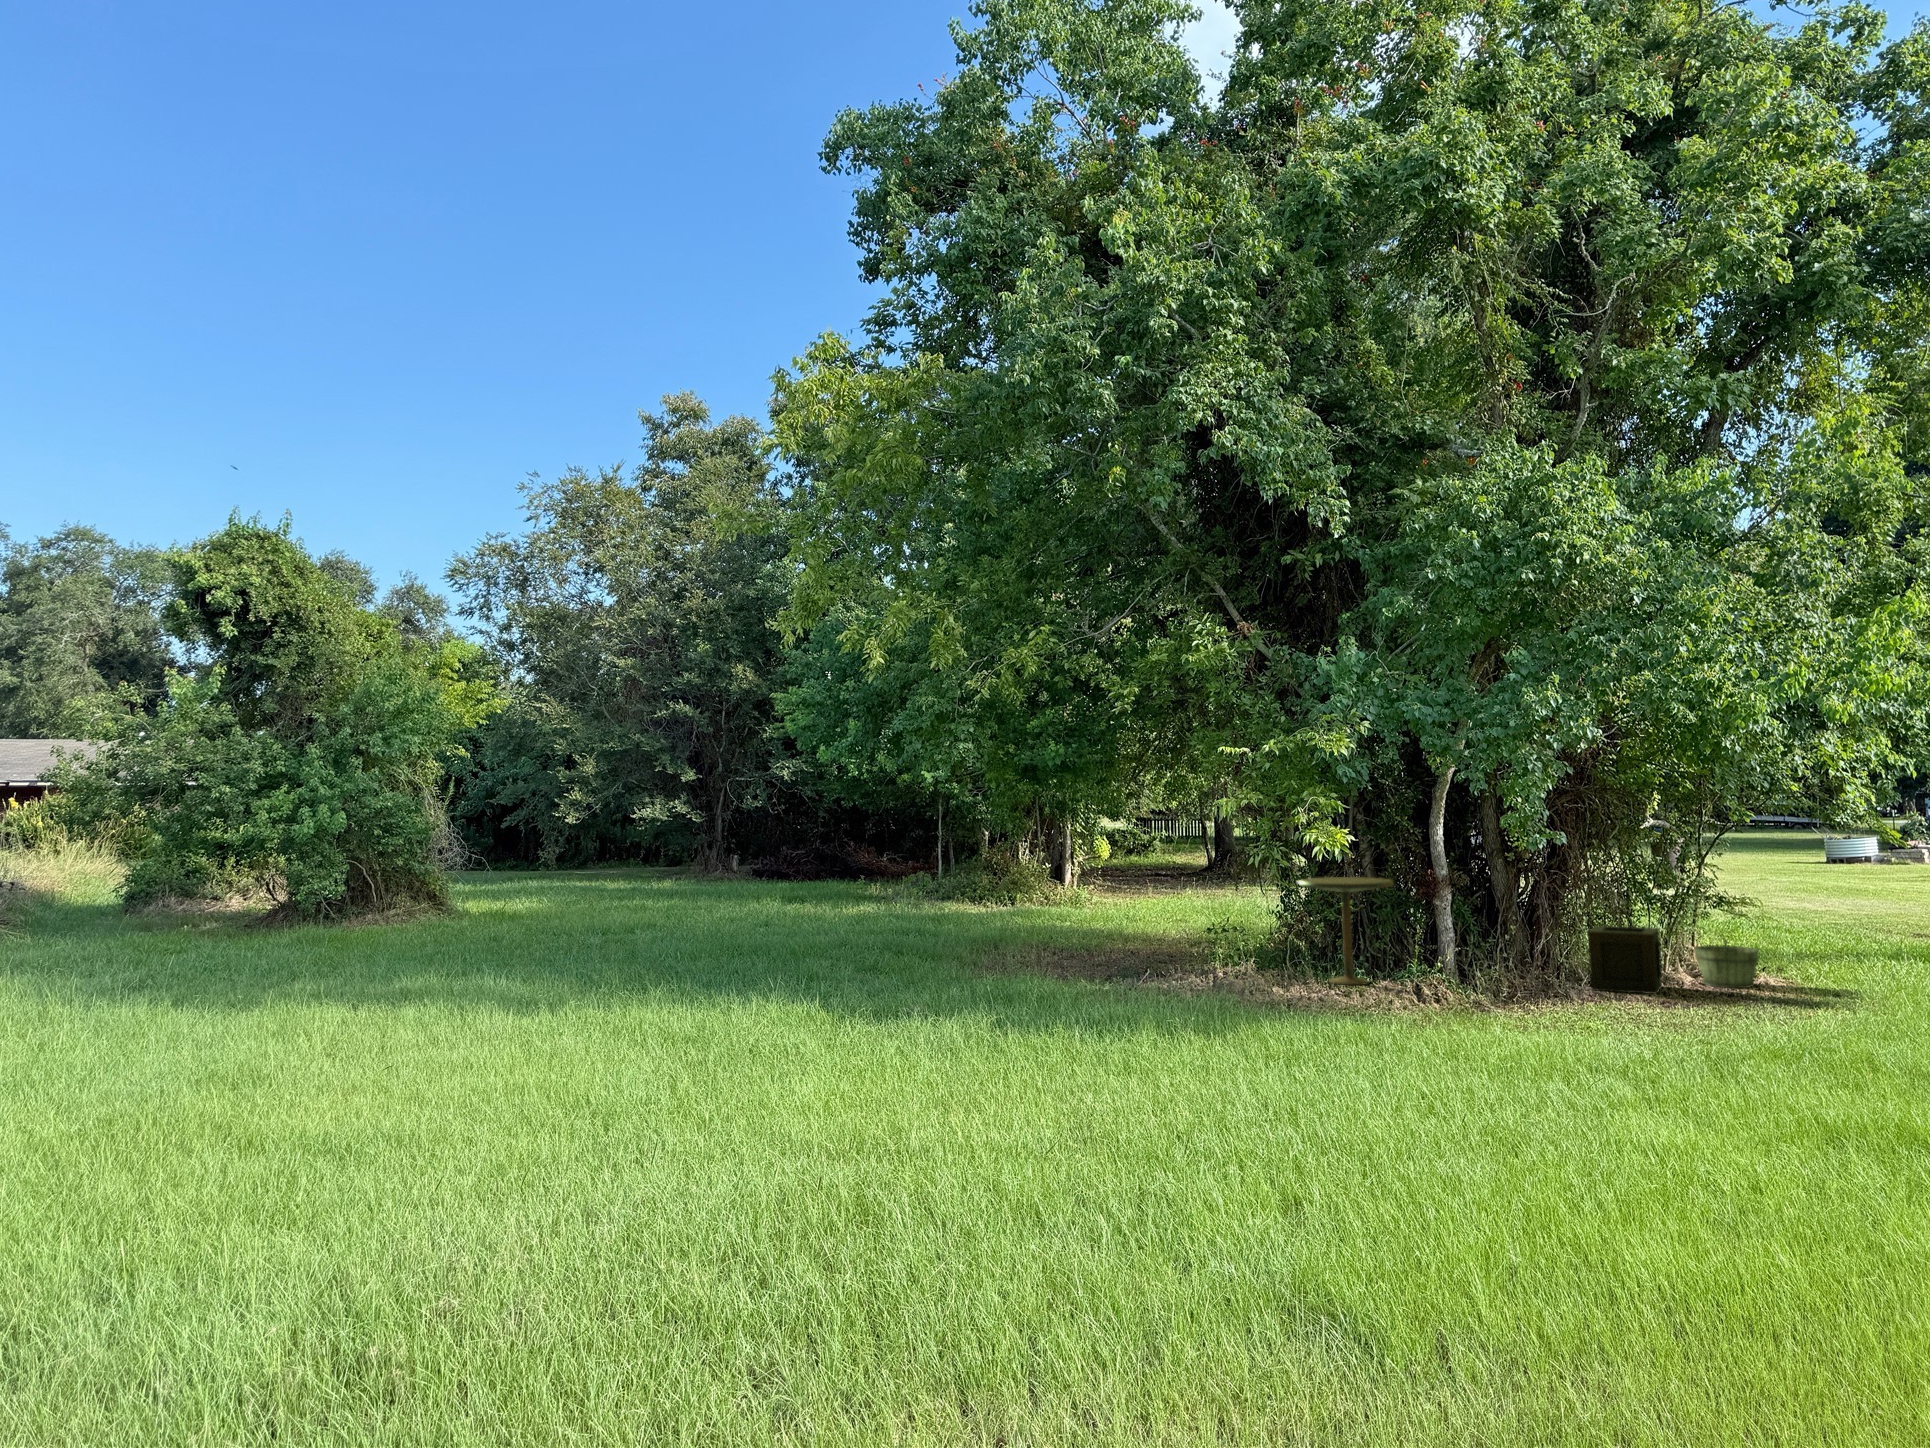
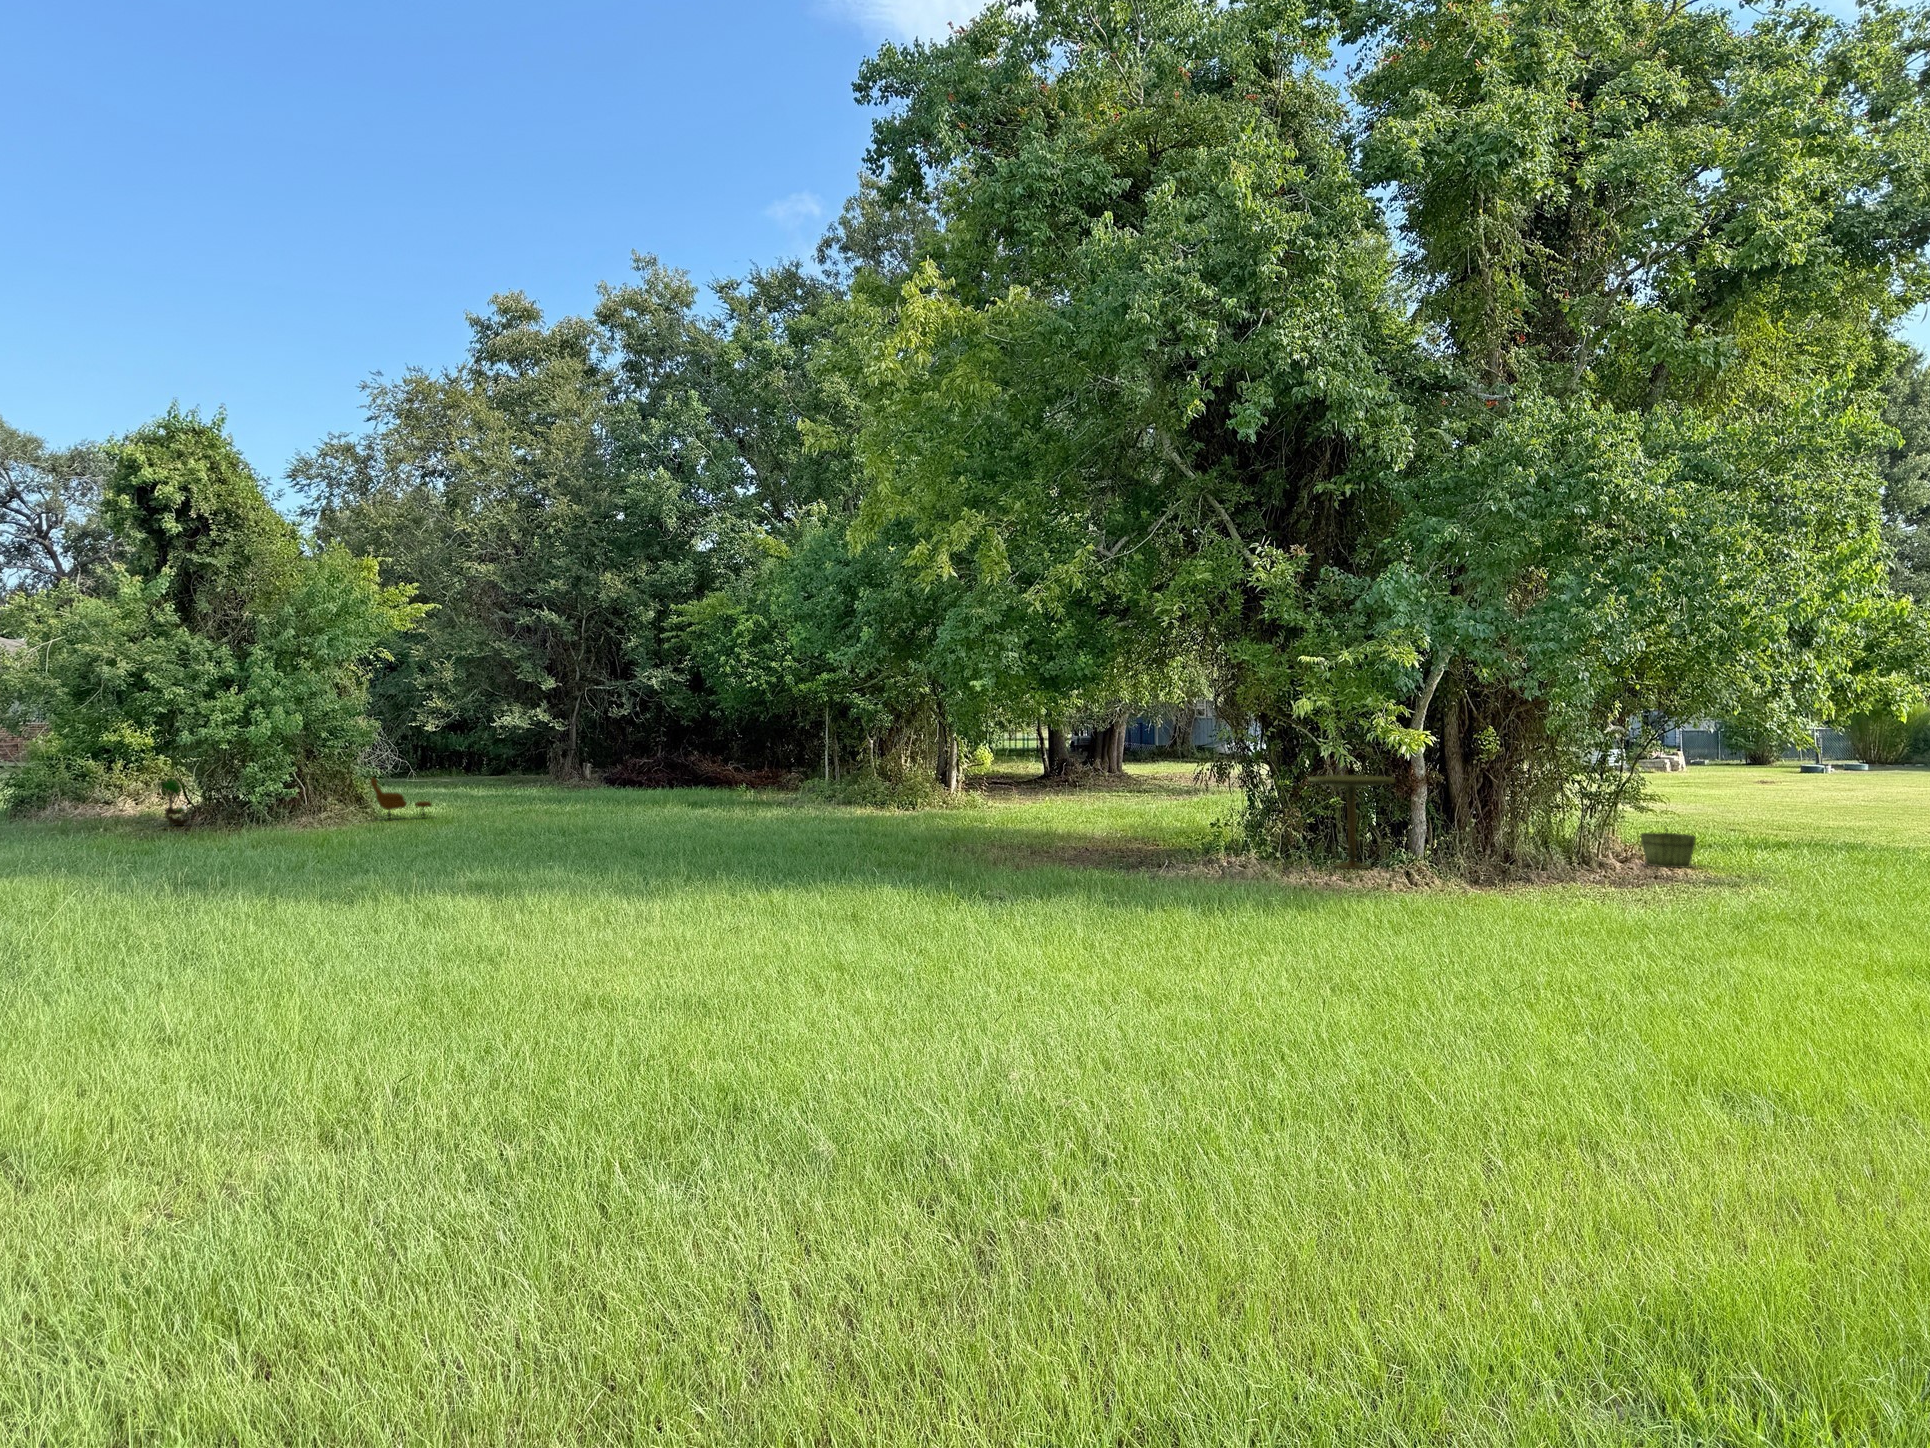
potted tree: none [234,869,269,921] -> present [157,777,188,825]
lounge chair: none [441,873,505,917] -> present [370,777,432,820]
wooden crate: present [1588,925,1662,994] -> none [1561,816,1622,873]

